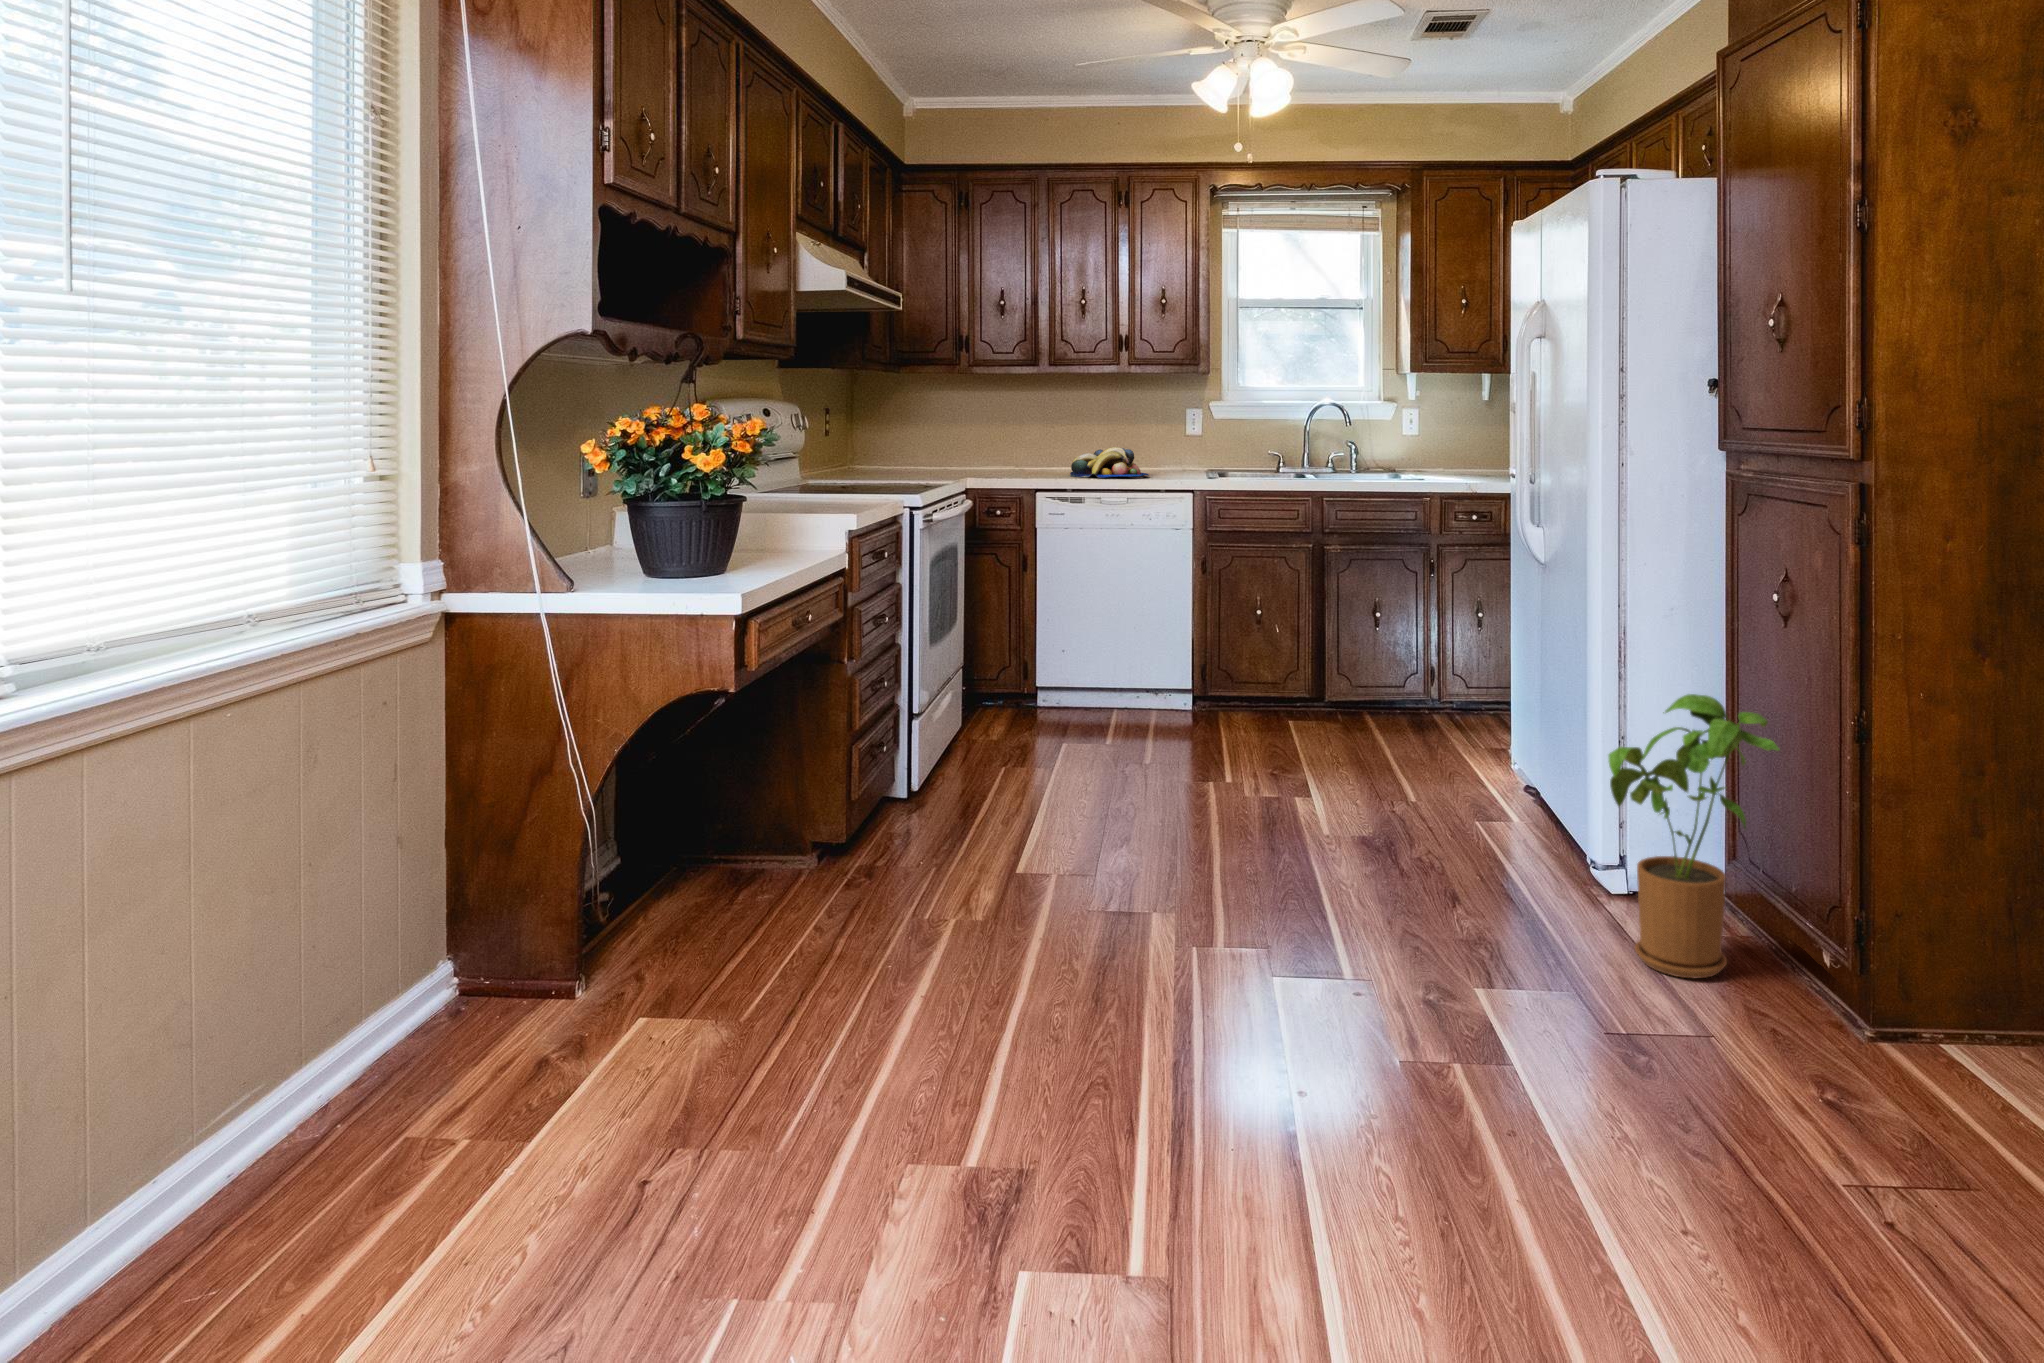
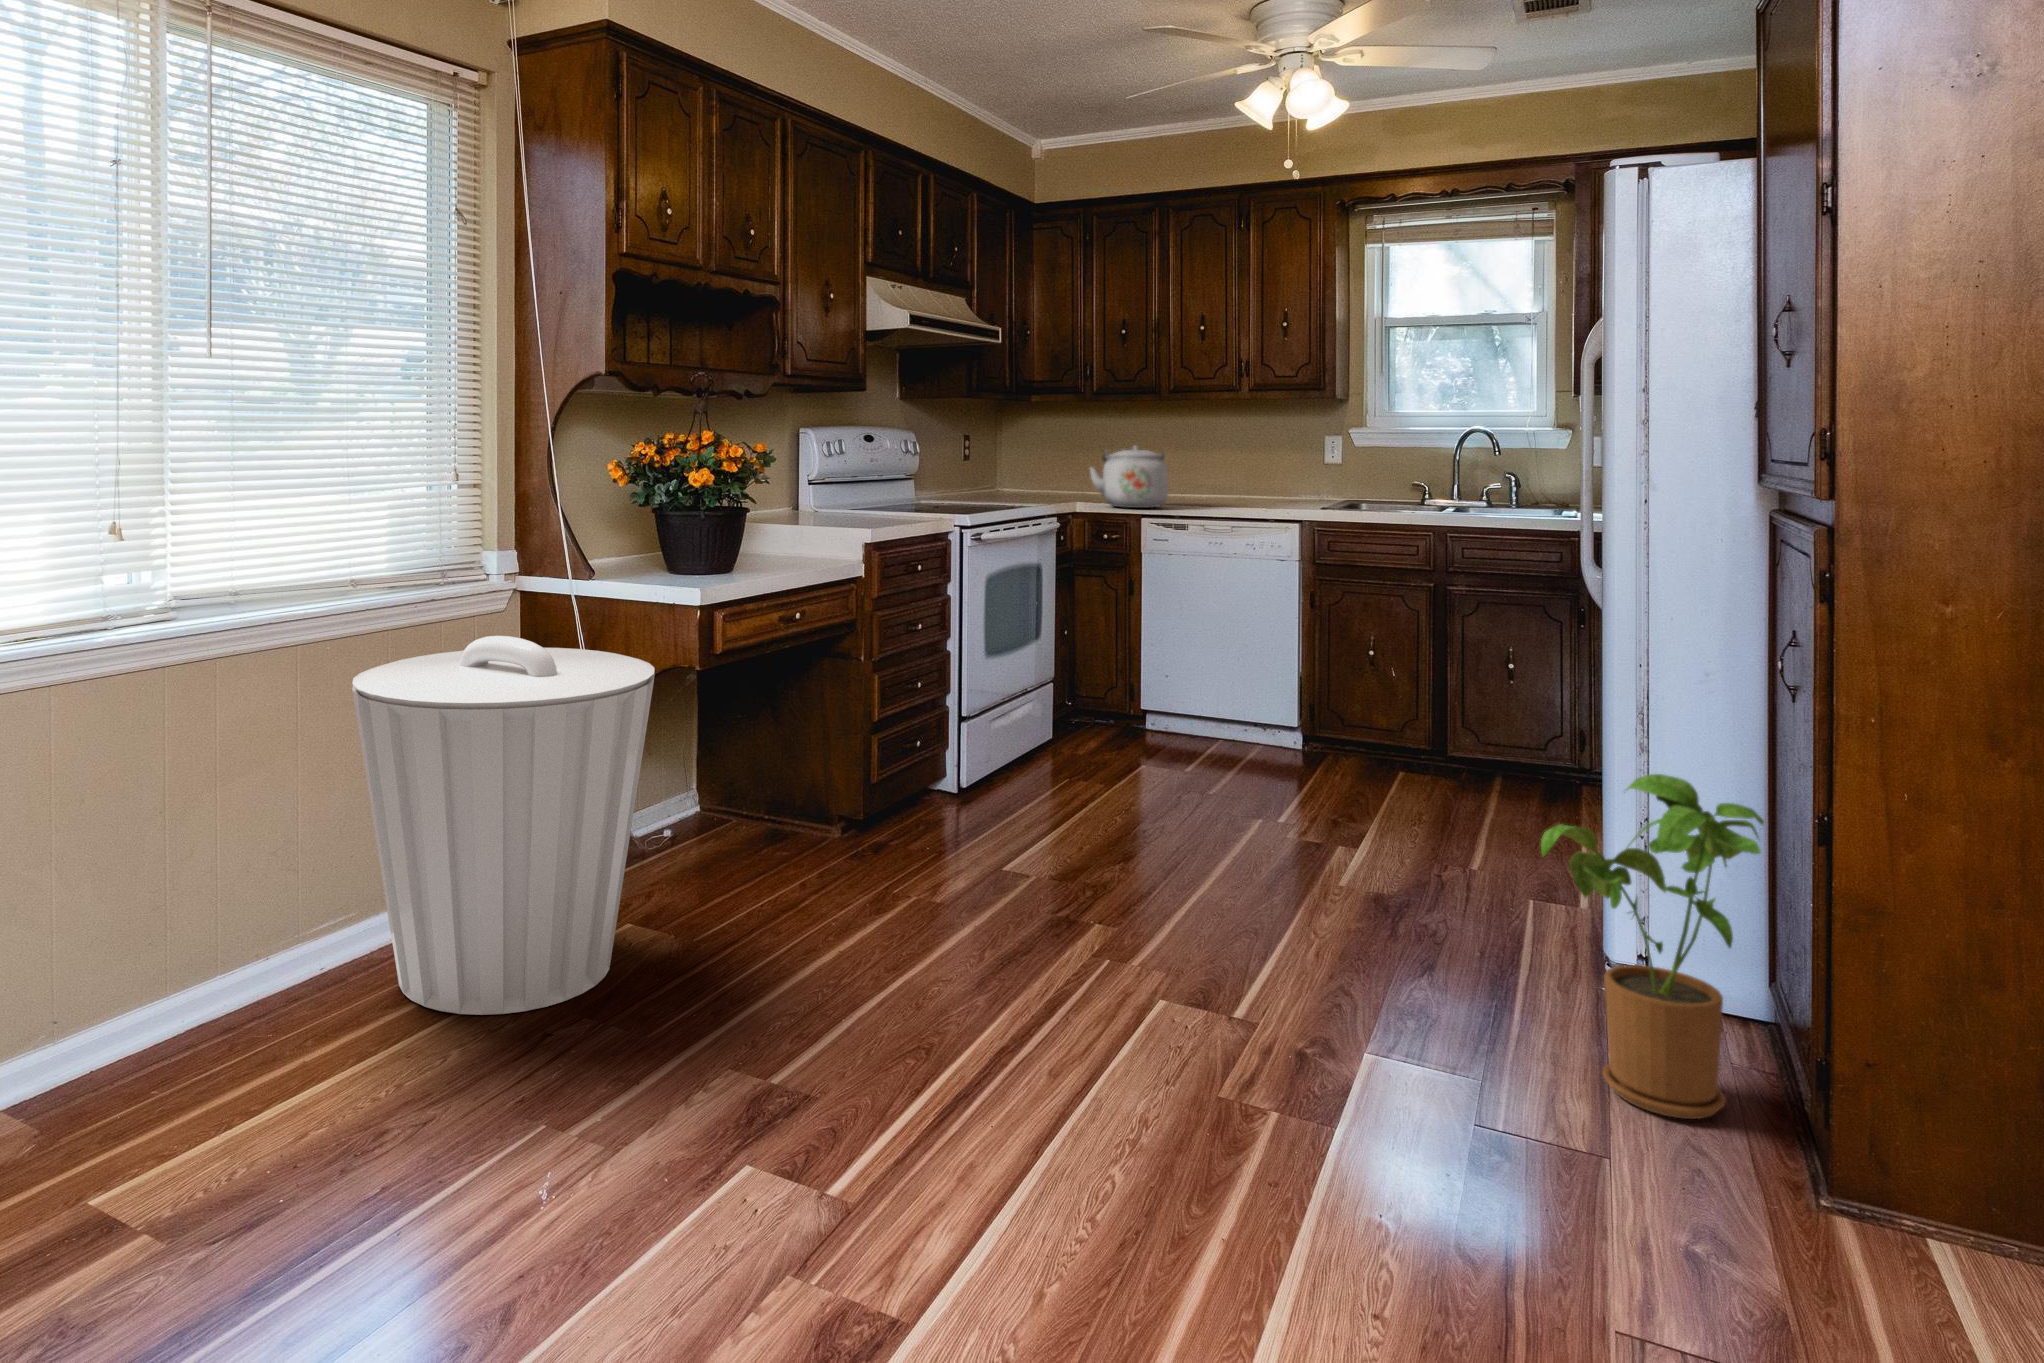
kettle: none [992,419,1069,482] -> present [1089,446,1168,508]
fruit bowl: present [1070,447,1149,478] -> none [1188,474,1276,505]
trash can: none [277,671,726,1202] -> present [352,636,655,1015]

